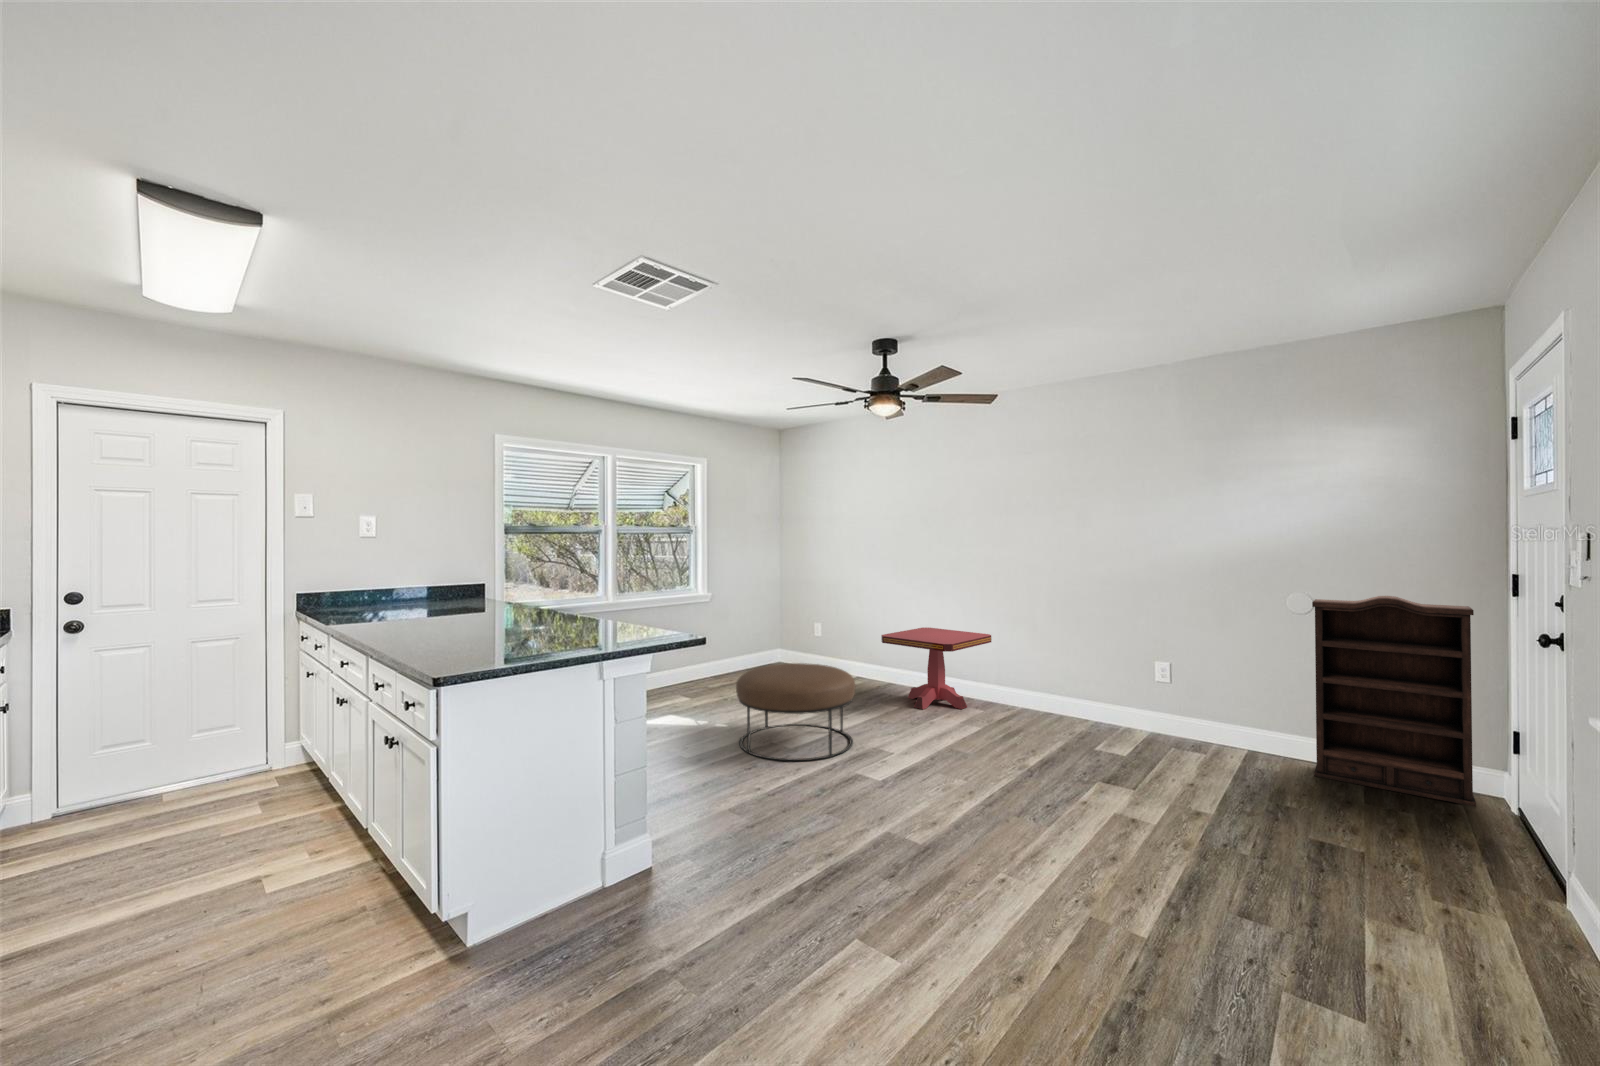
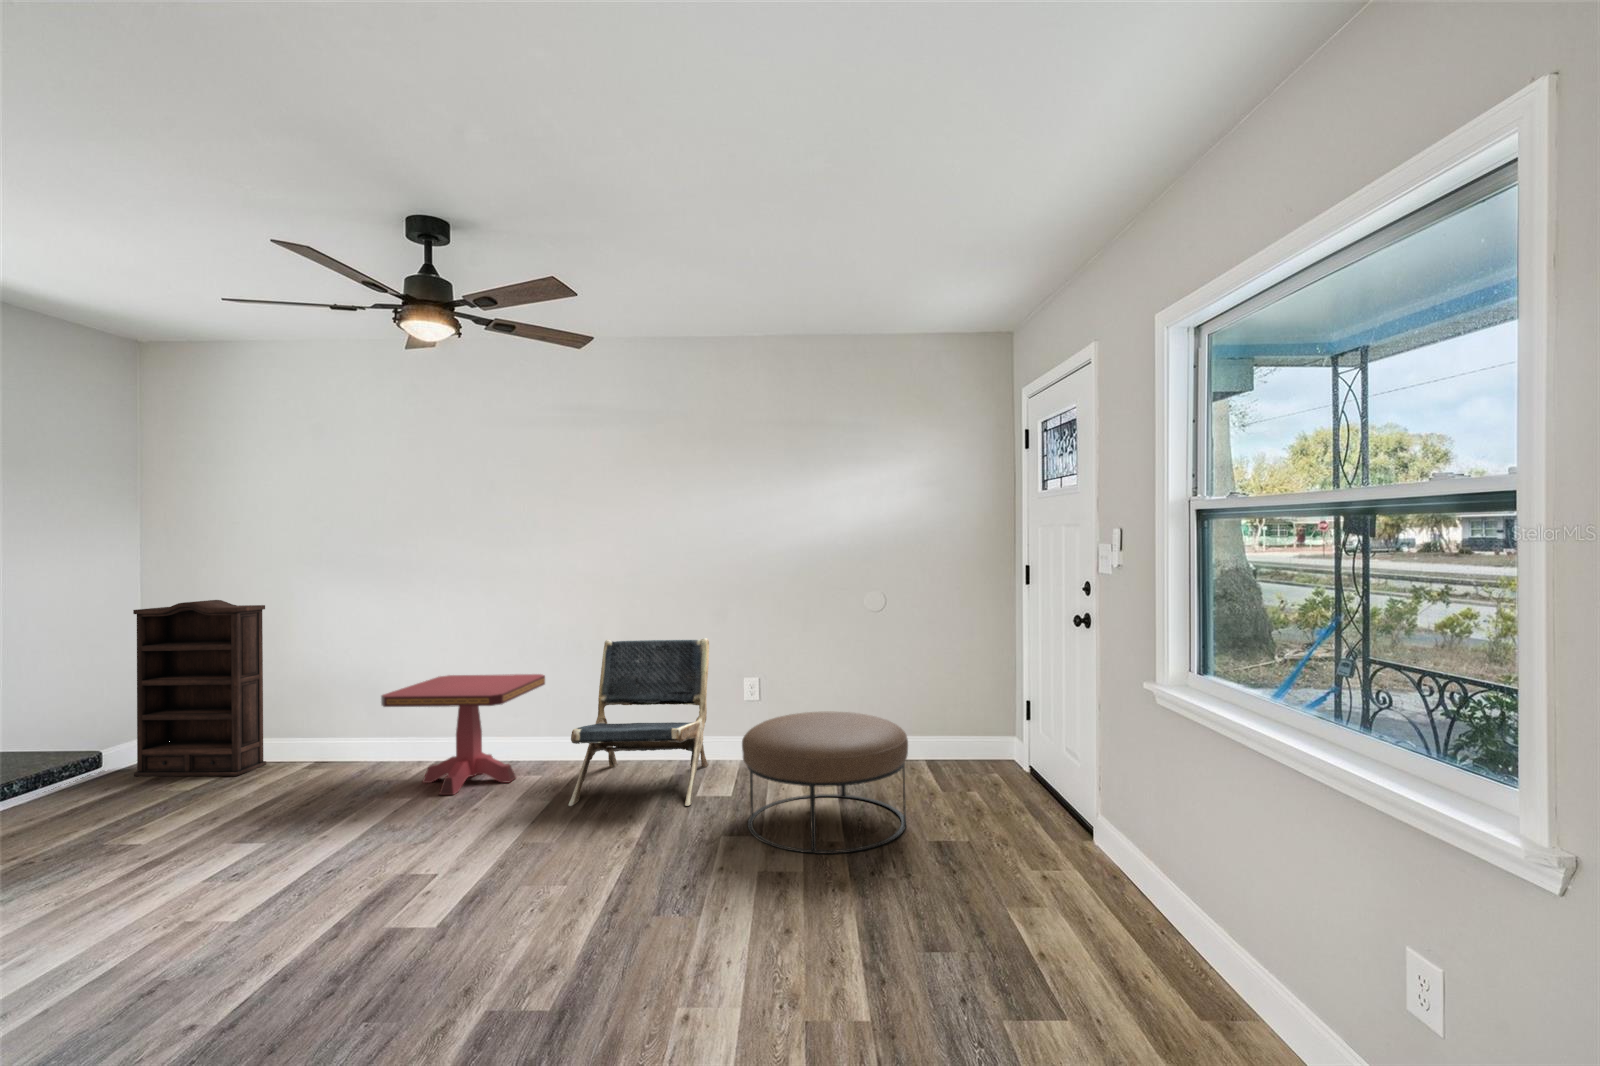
bookshelf: present [1312,596,1476,807] -> present [133,600,266,776]
lounge chair: none [994,613,1124,754] -> present [568,638,709,806]
ottoman: present [736,663,855,761] -> present [742,711,908,854]

